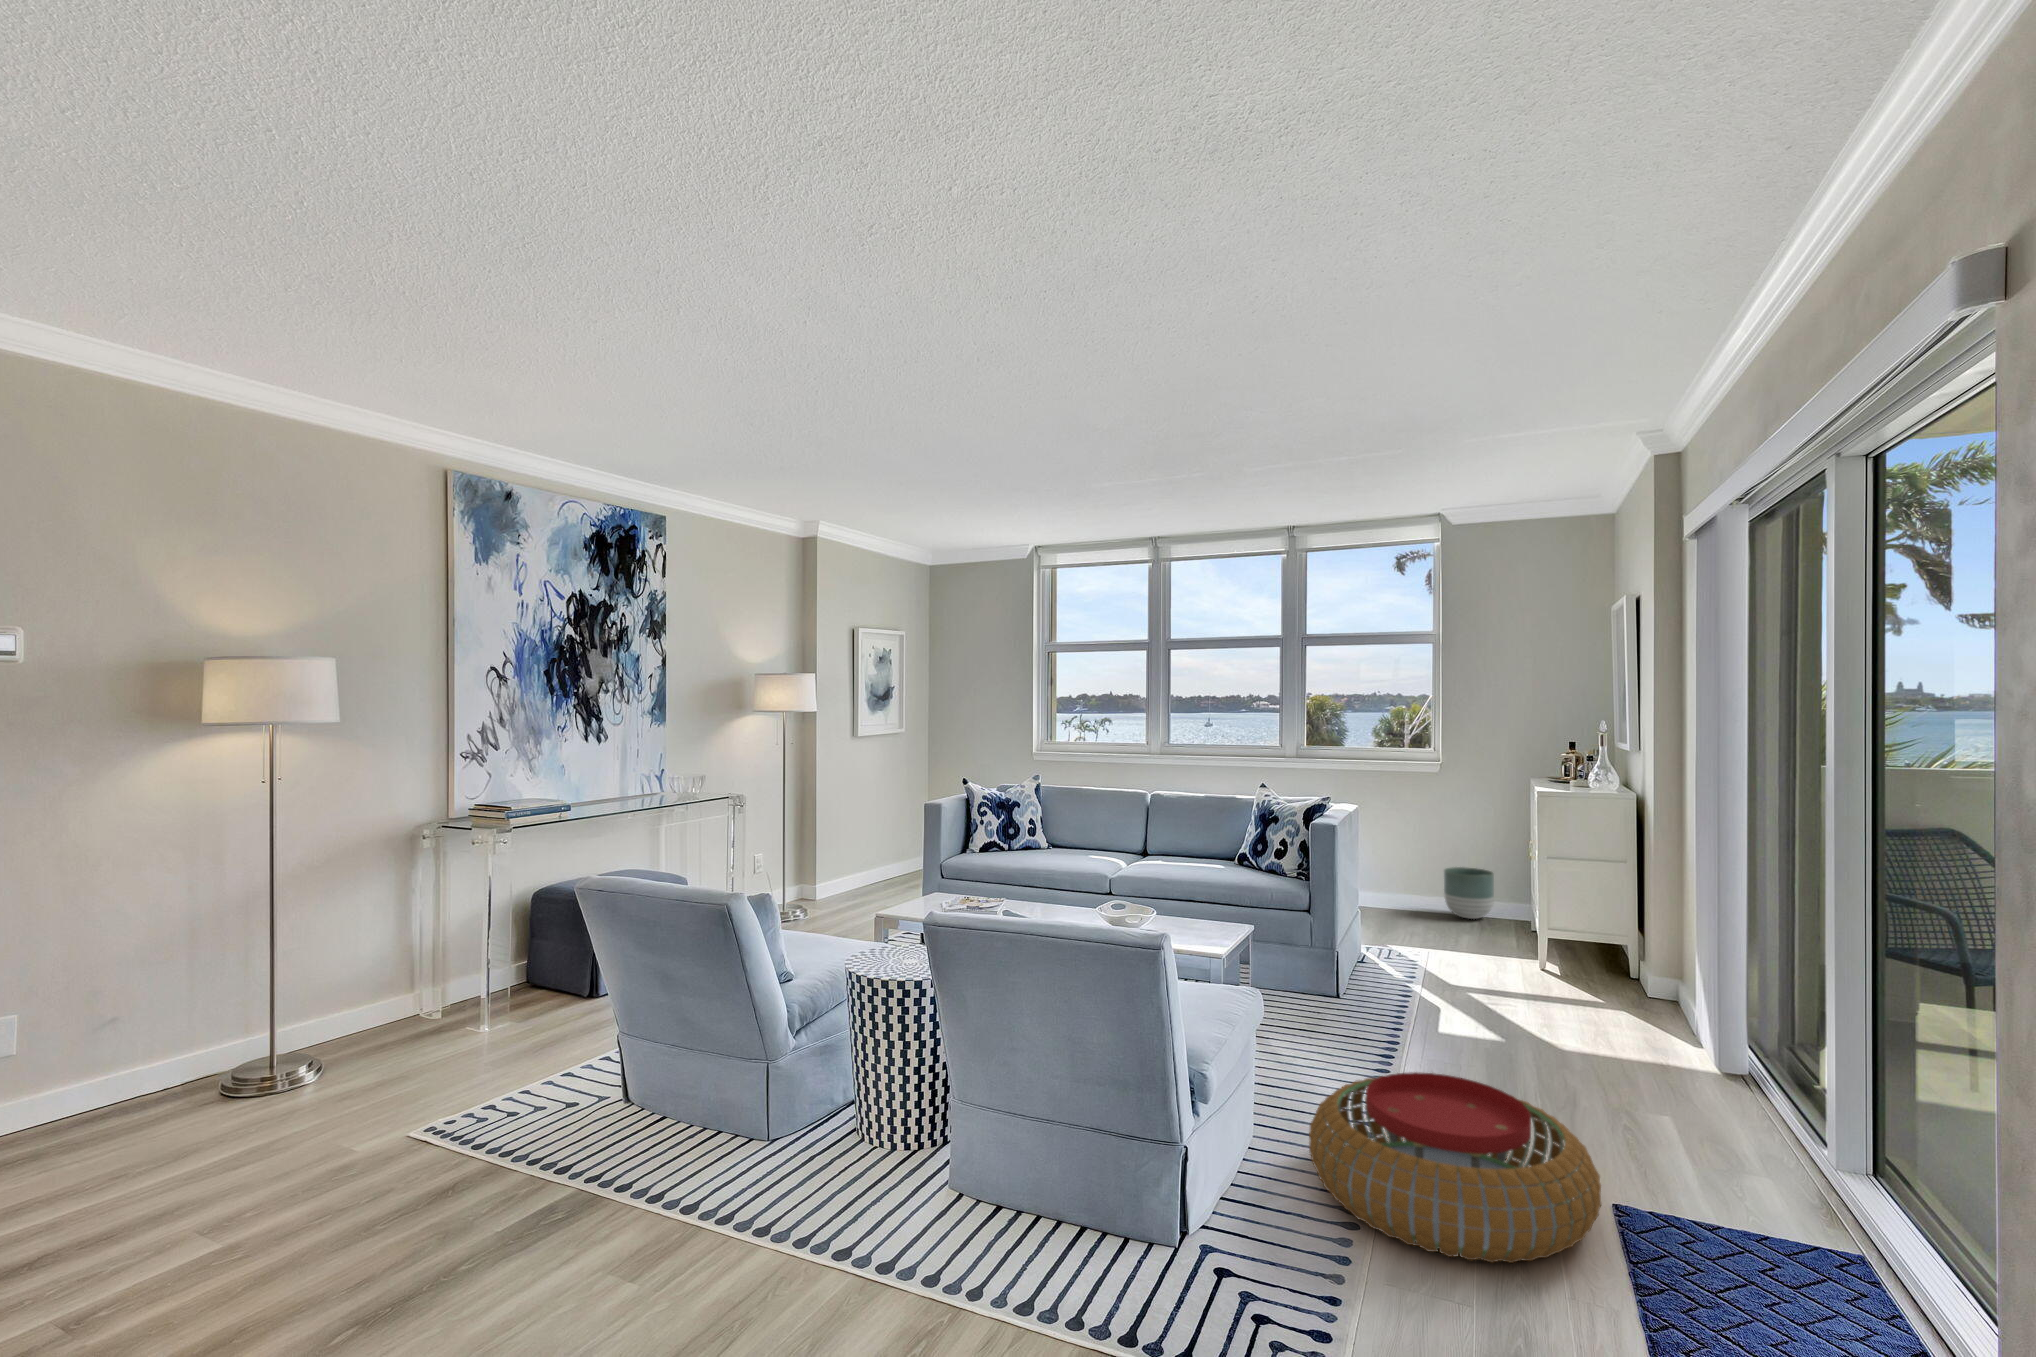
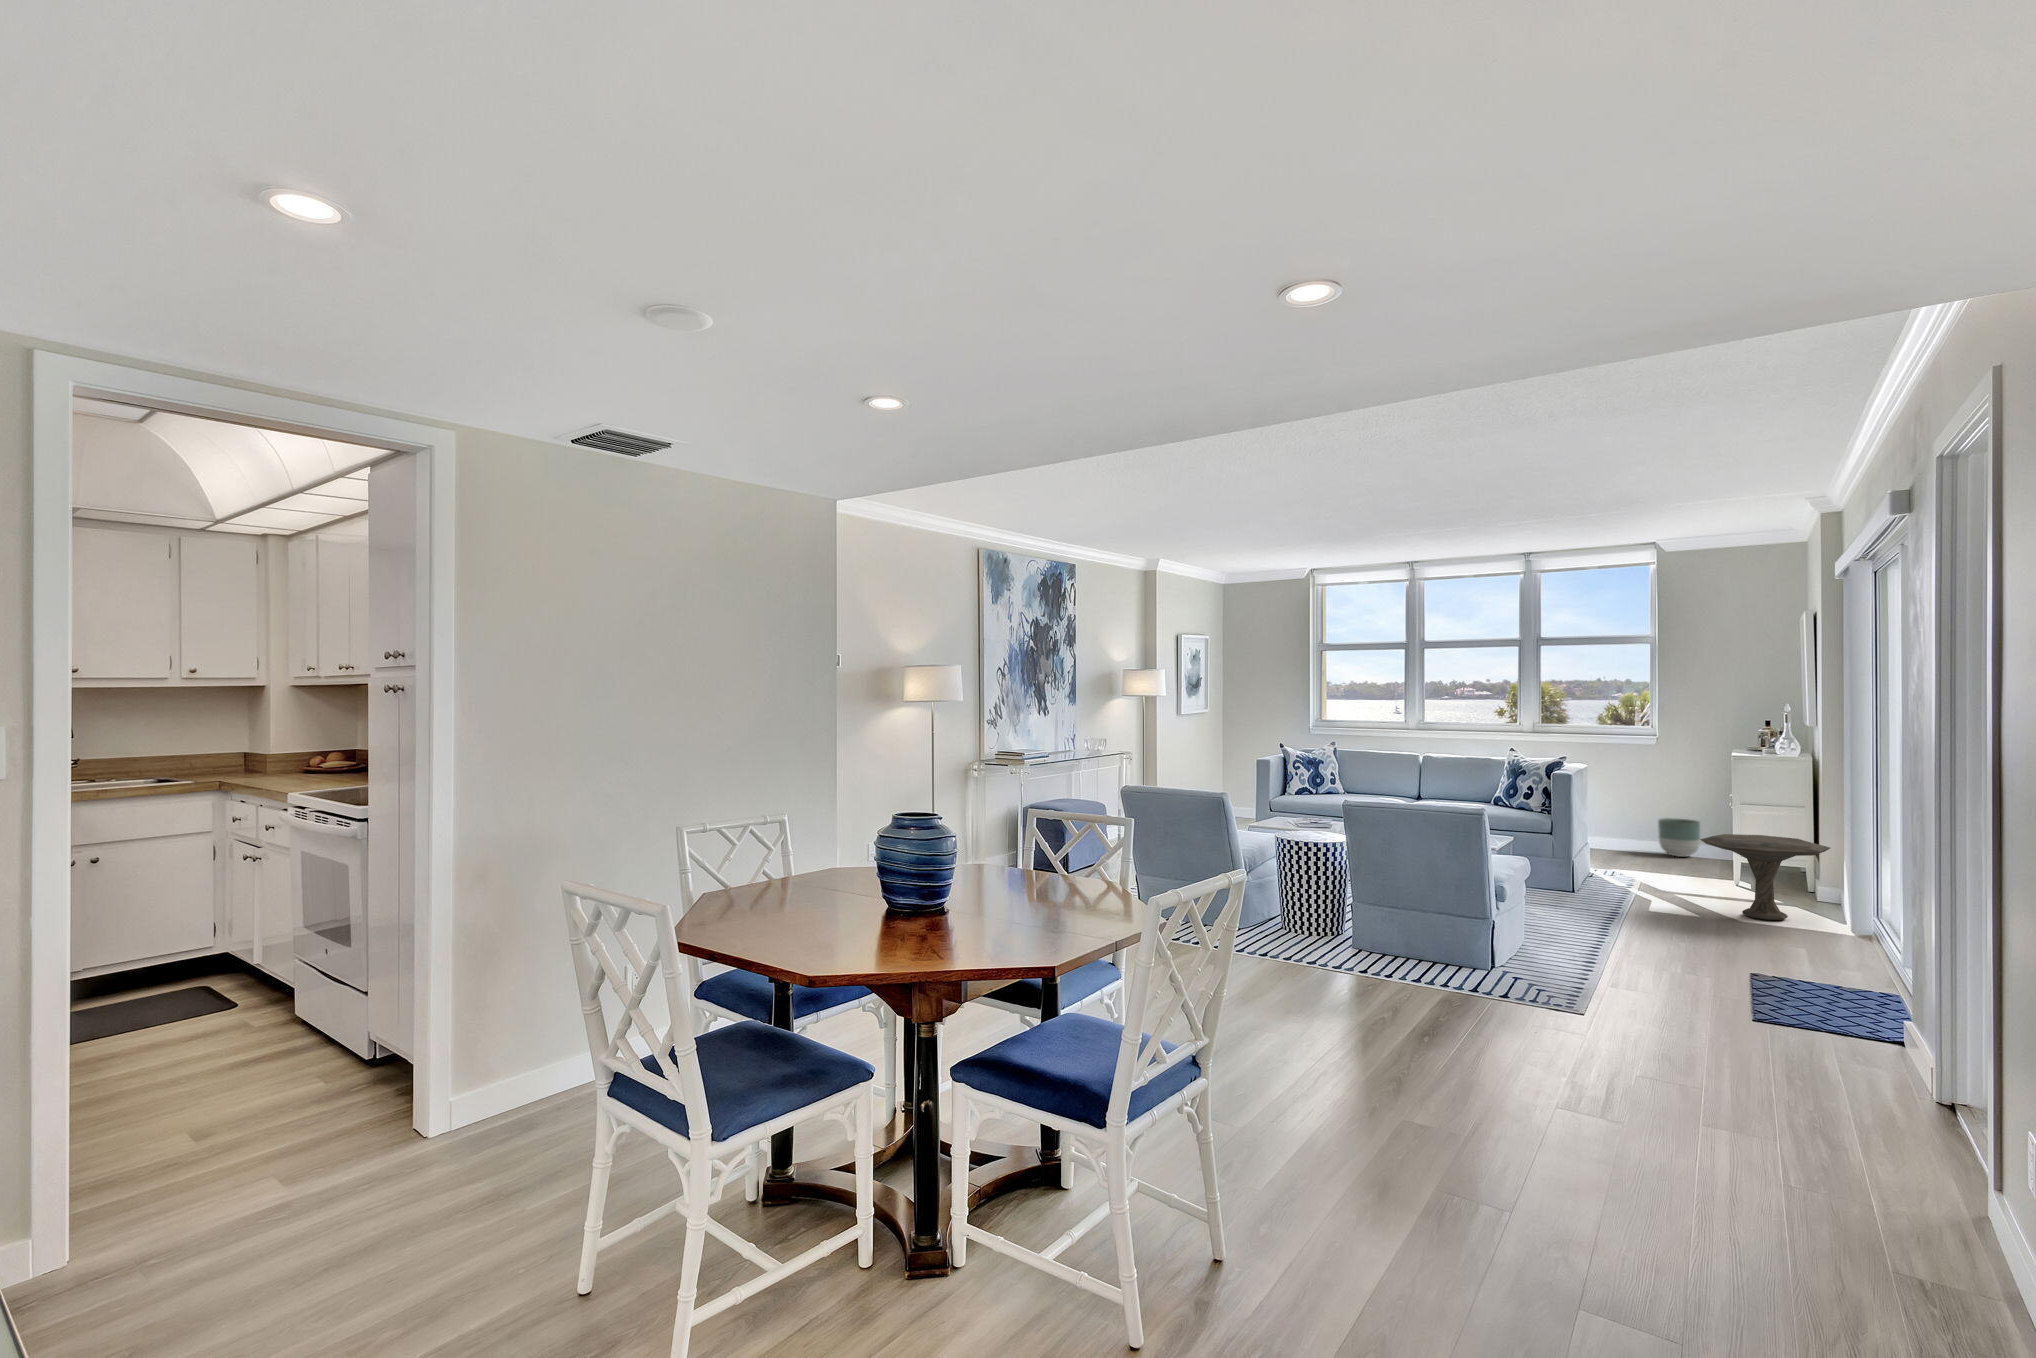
side table: none [1516,918,1703,1058] -> present [1700,834,1830,920]
pouf: present [1309,1072,1601,1263] -> none [1559,899,1729,976]

